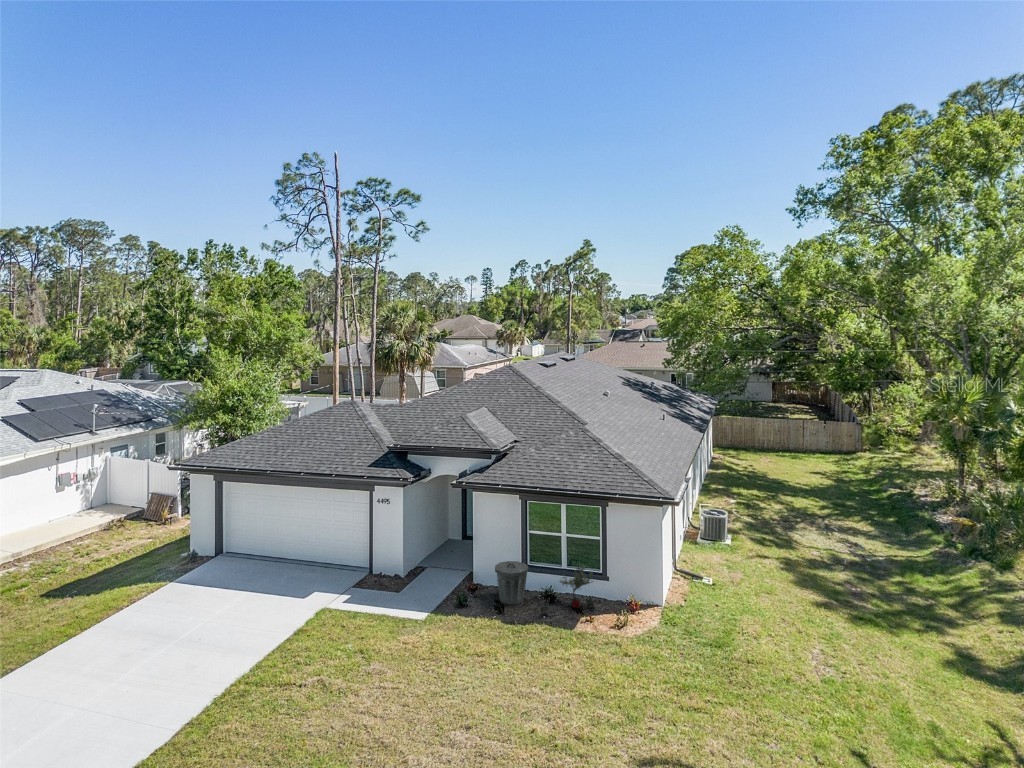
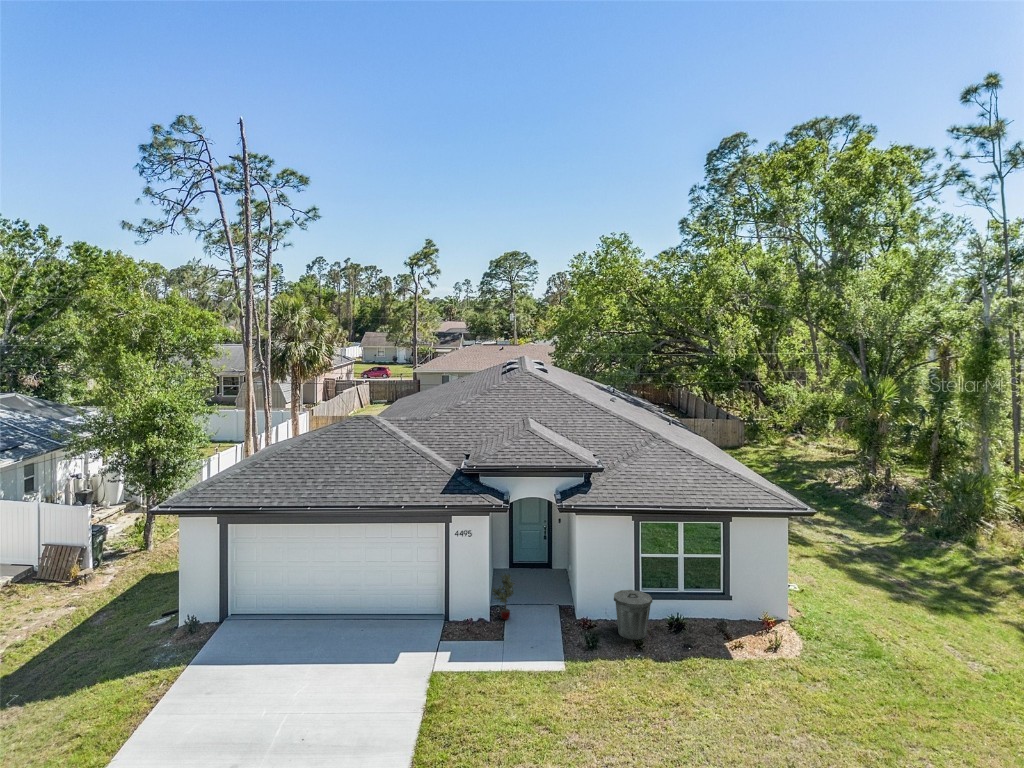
potted tree: present [560,565,593,608] -> present [492,574,514,620]

